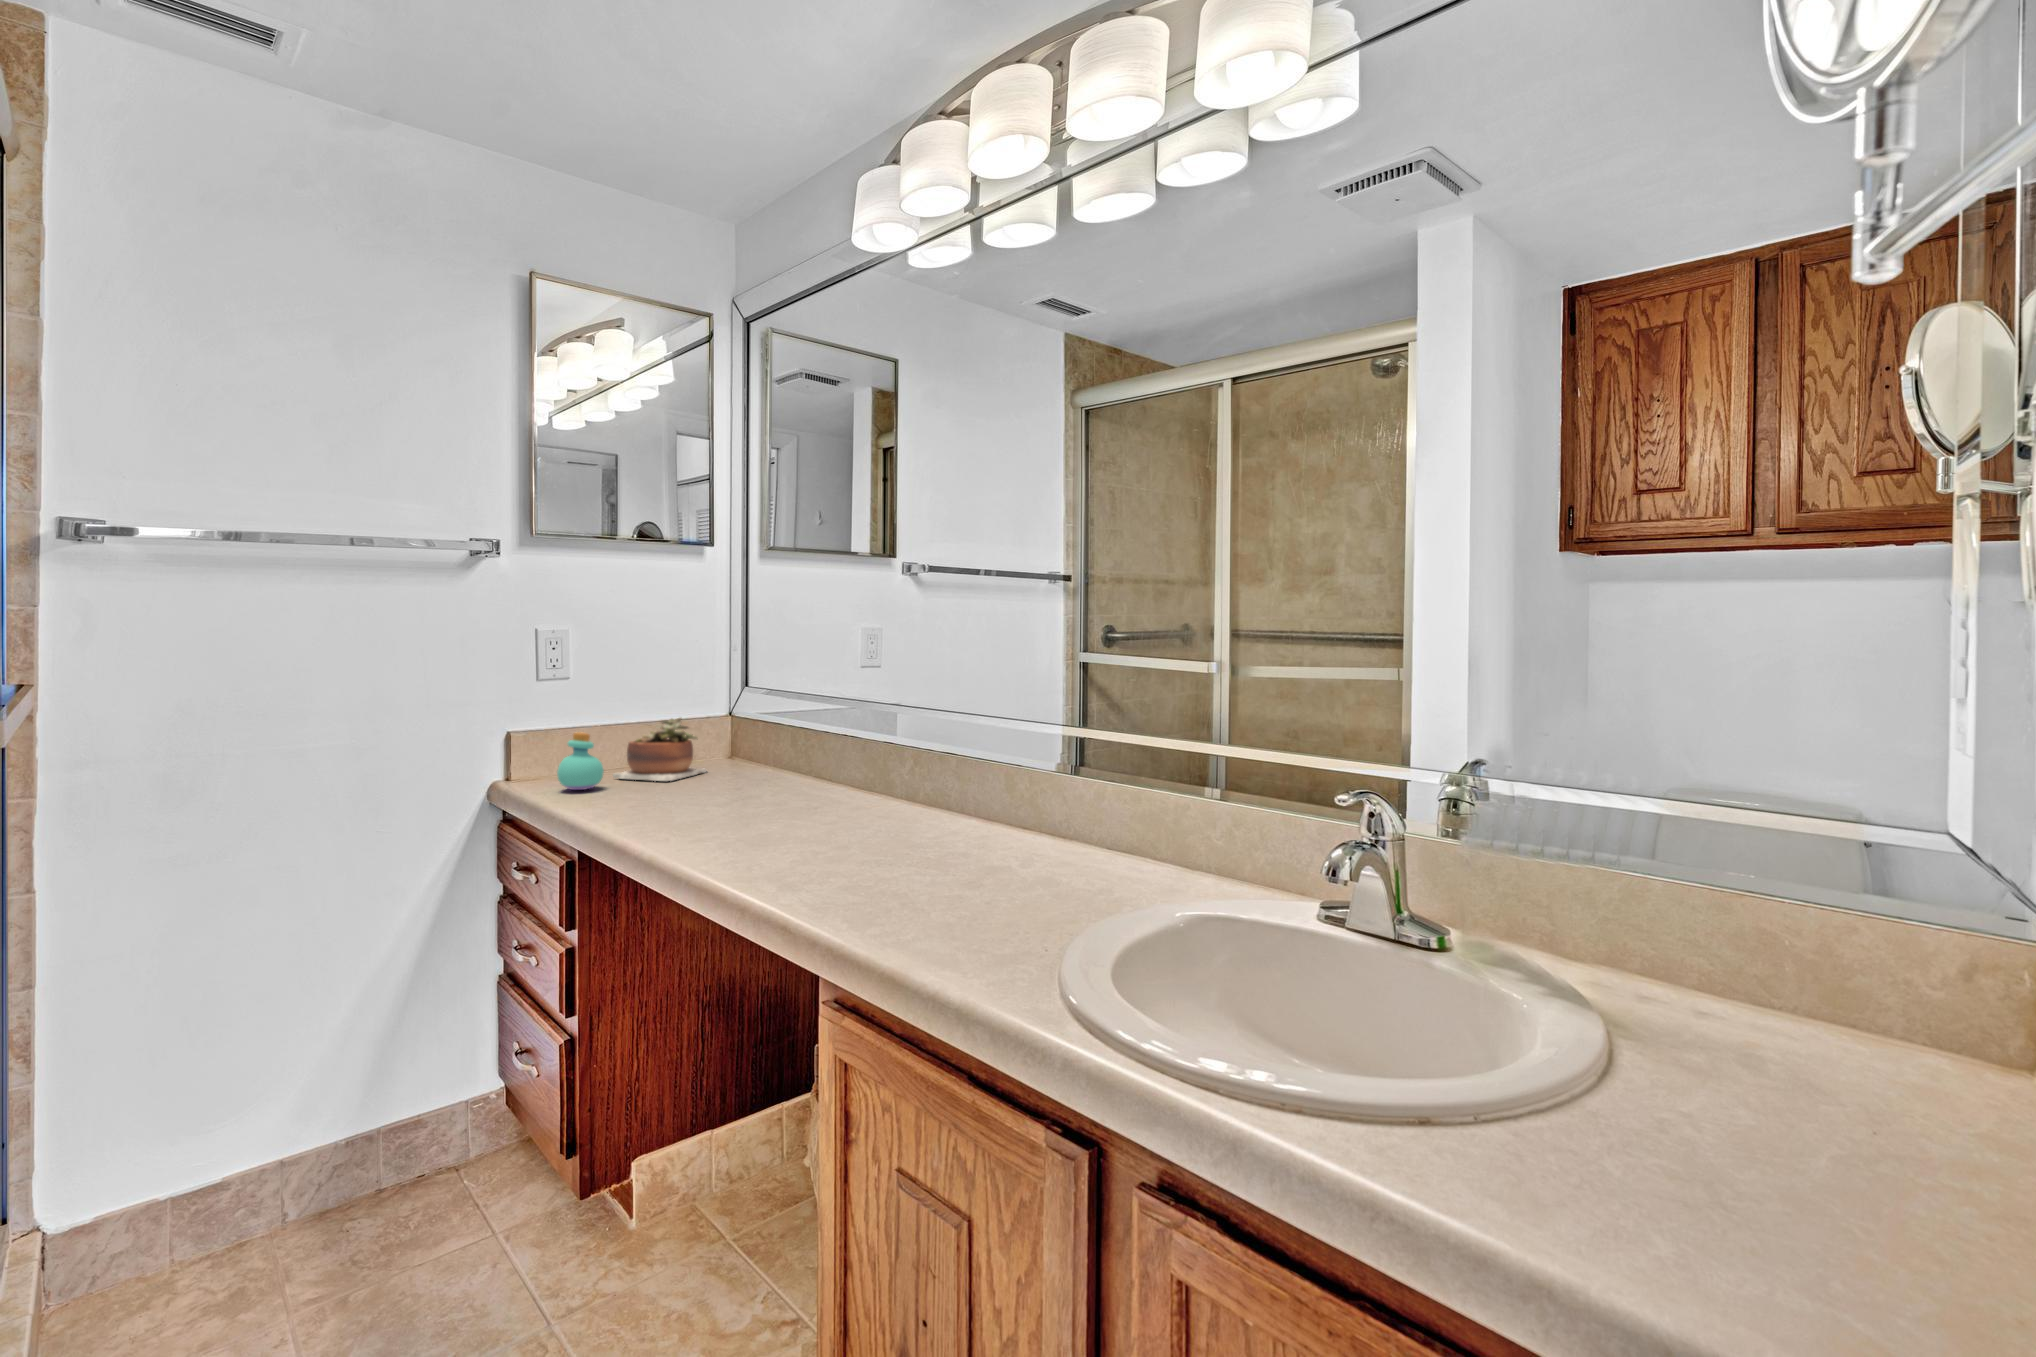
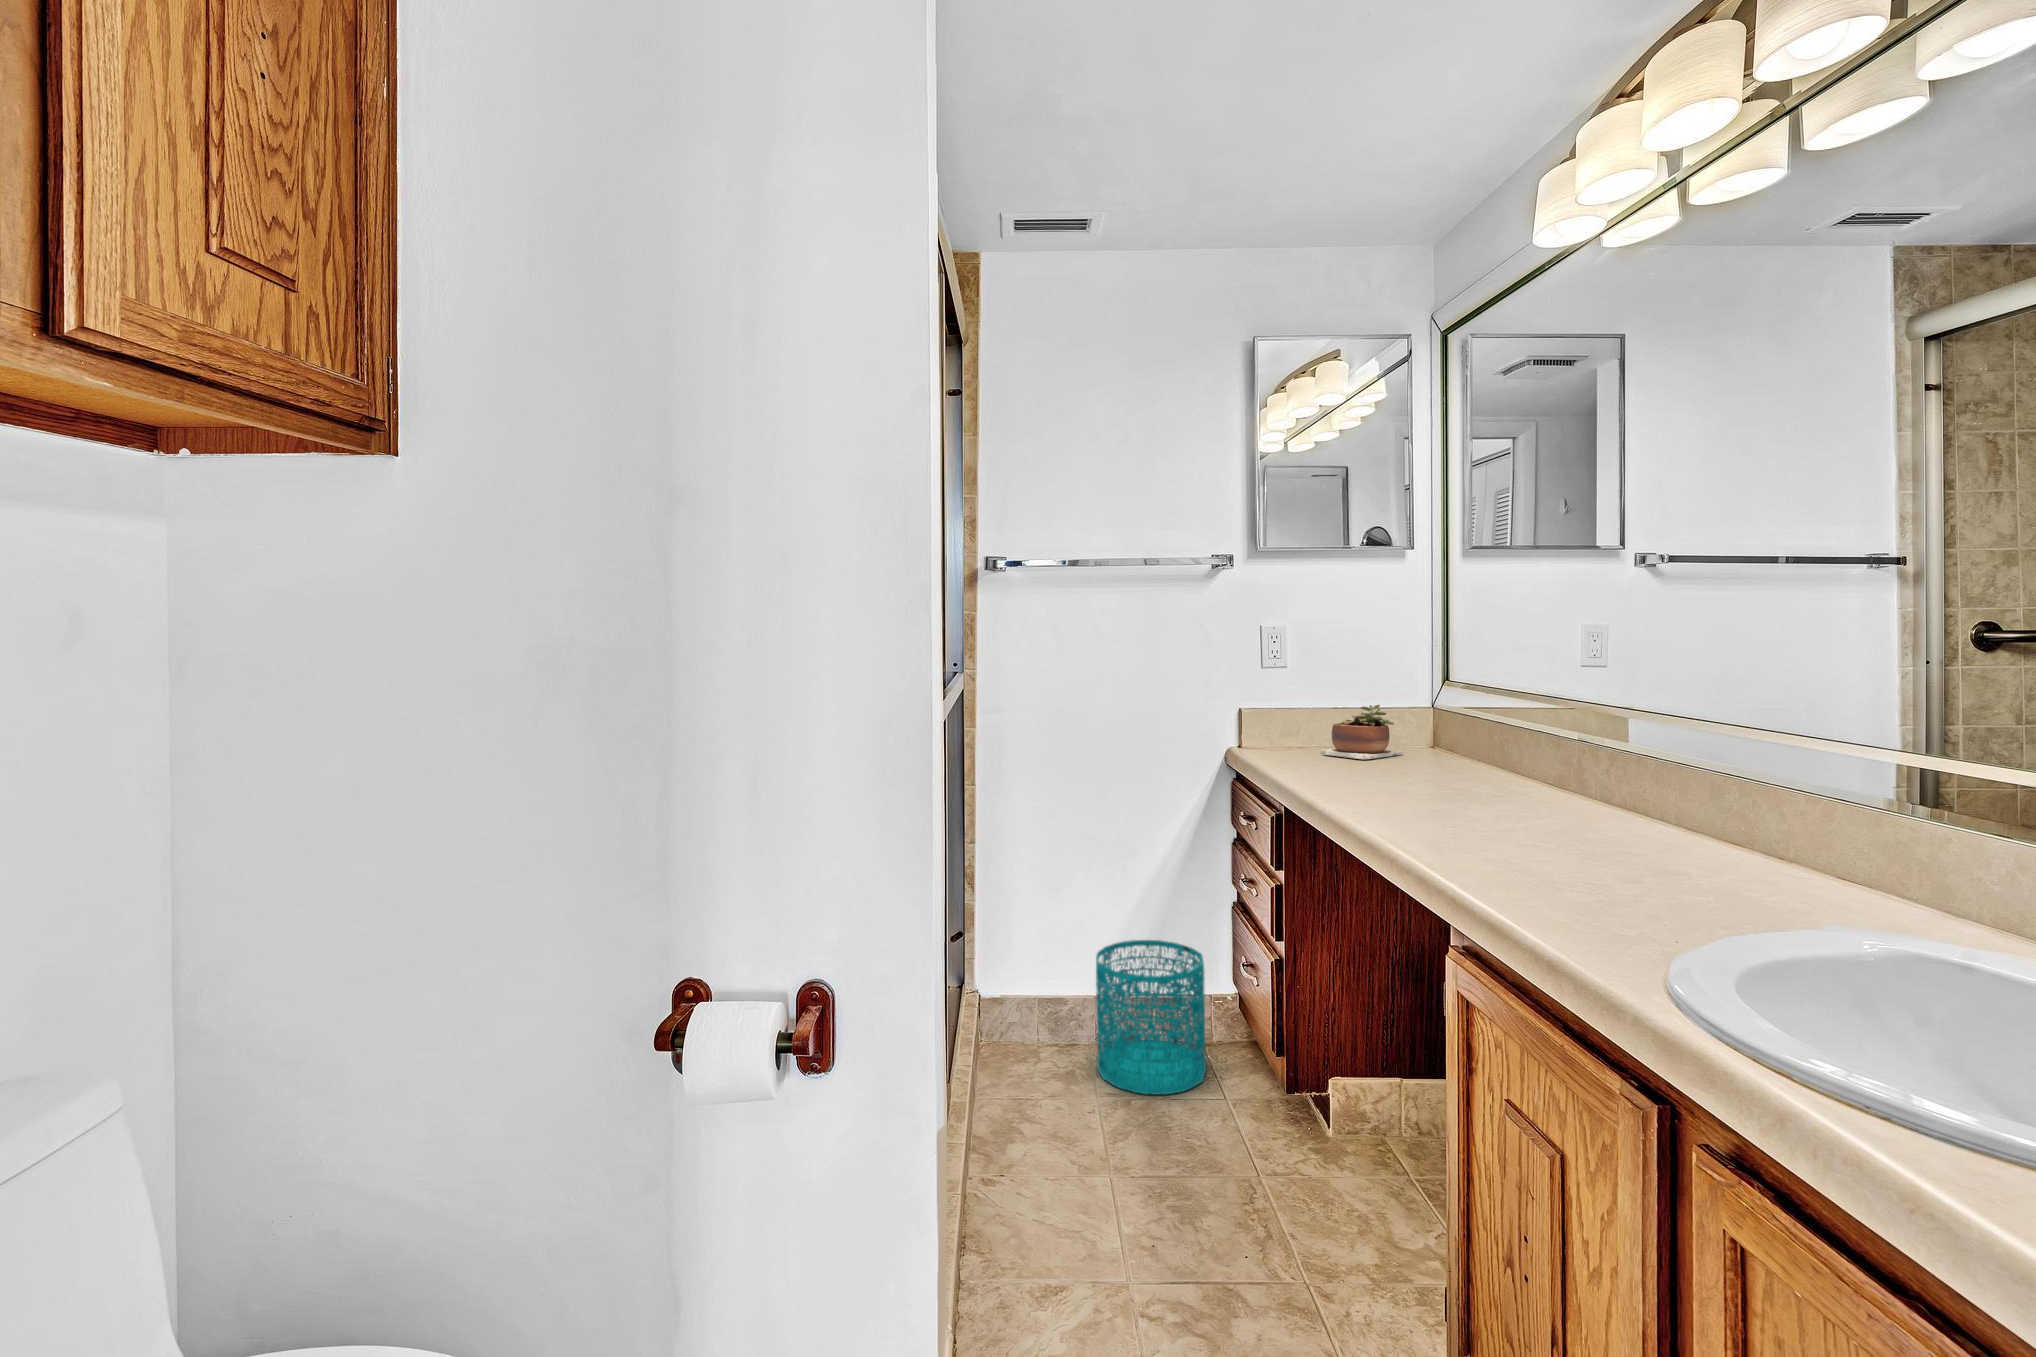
perfume bottle: present [557,732,604,790] -> none [1274,713,1310,761]
wastebasket: none [281,1047,464,1283] -> present [1096,940,1206,1095]

